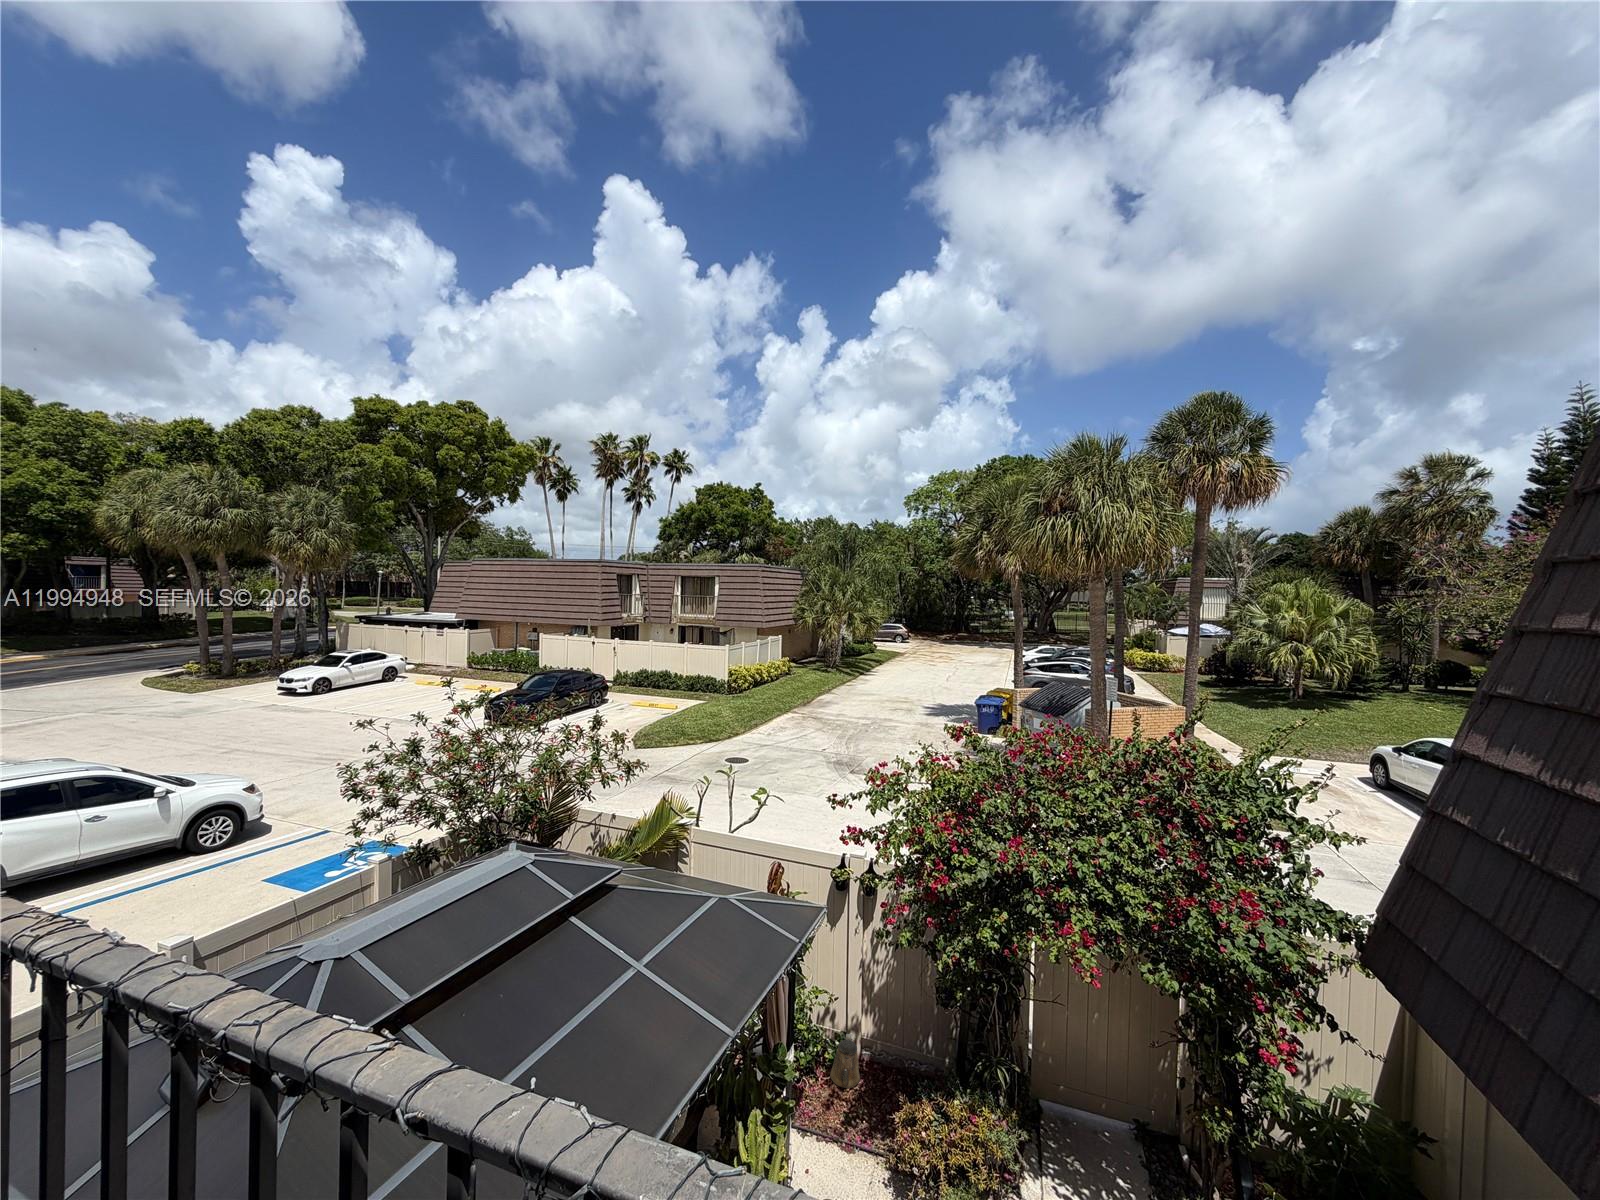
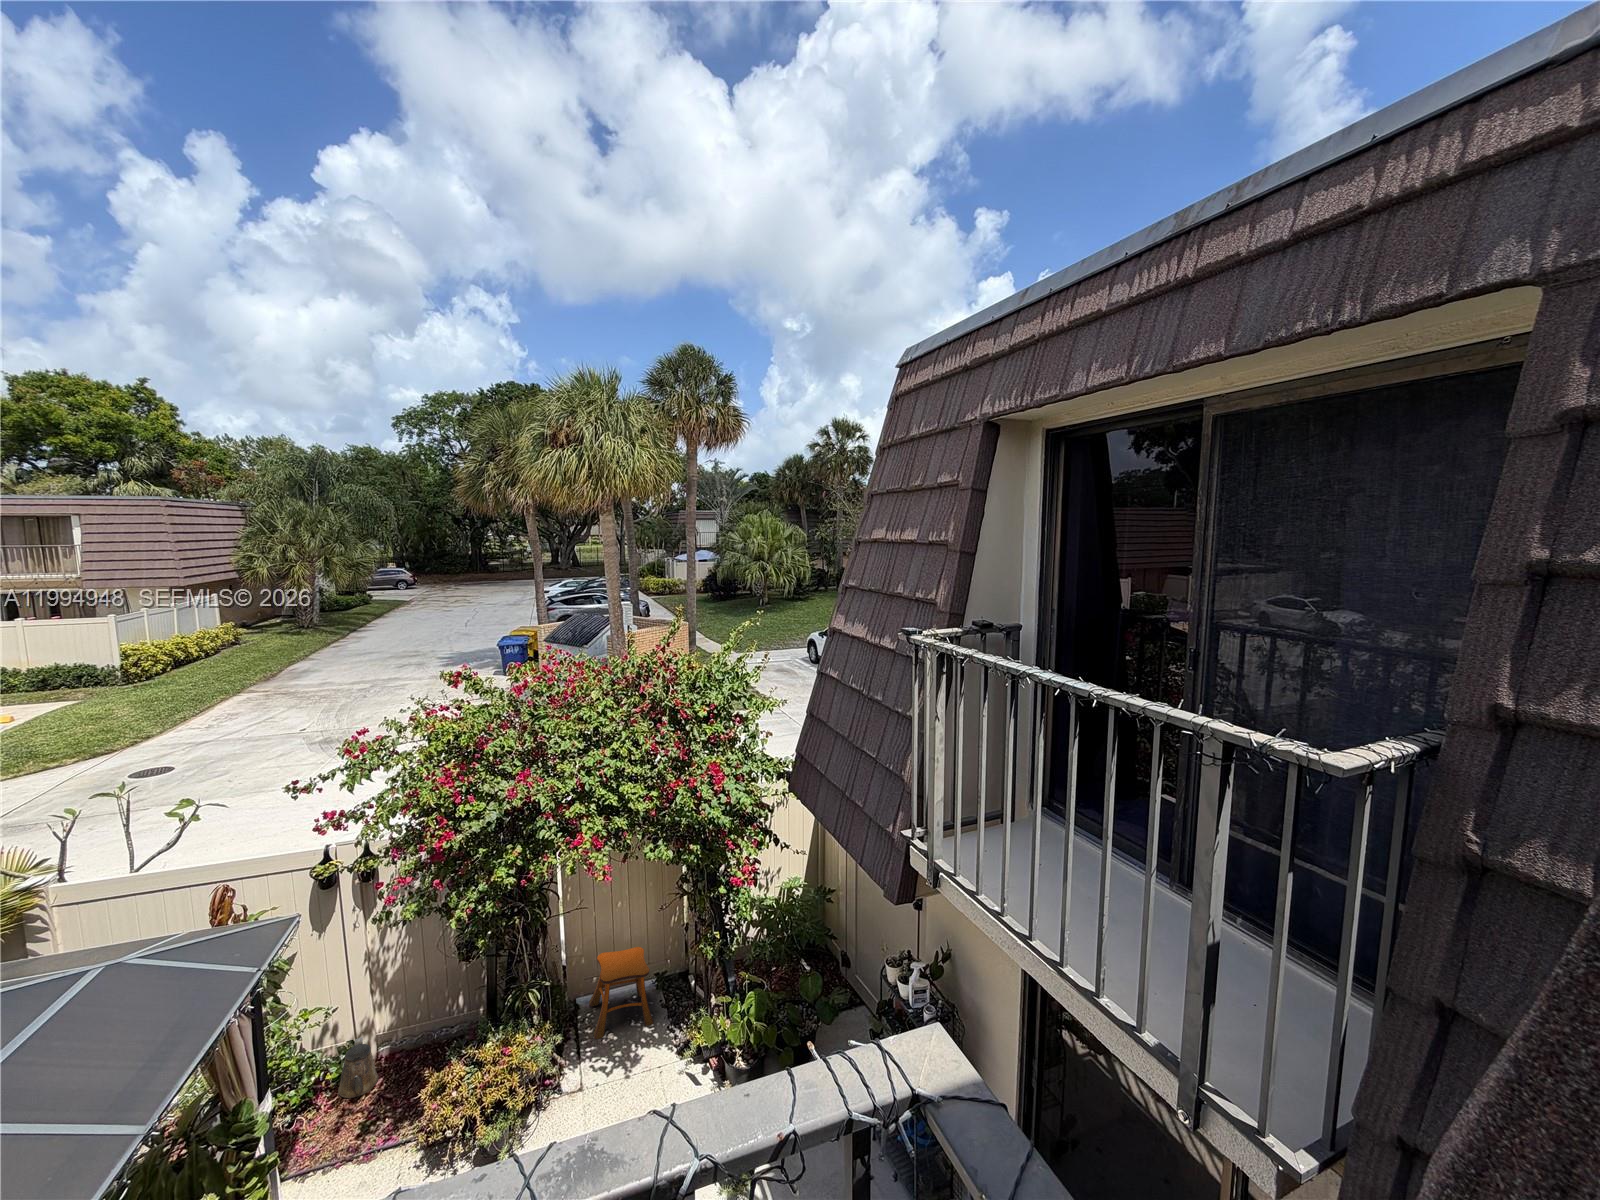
stool: none [1054,1058,1131,1177] -> present [589,947,654,1039]

